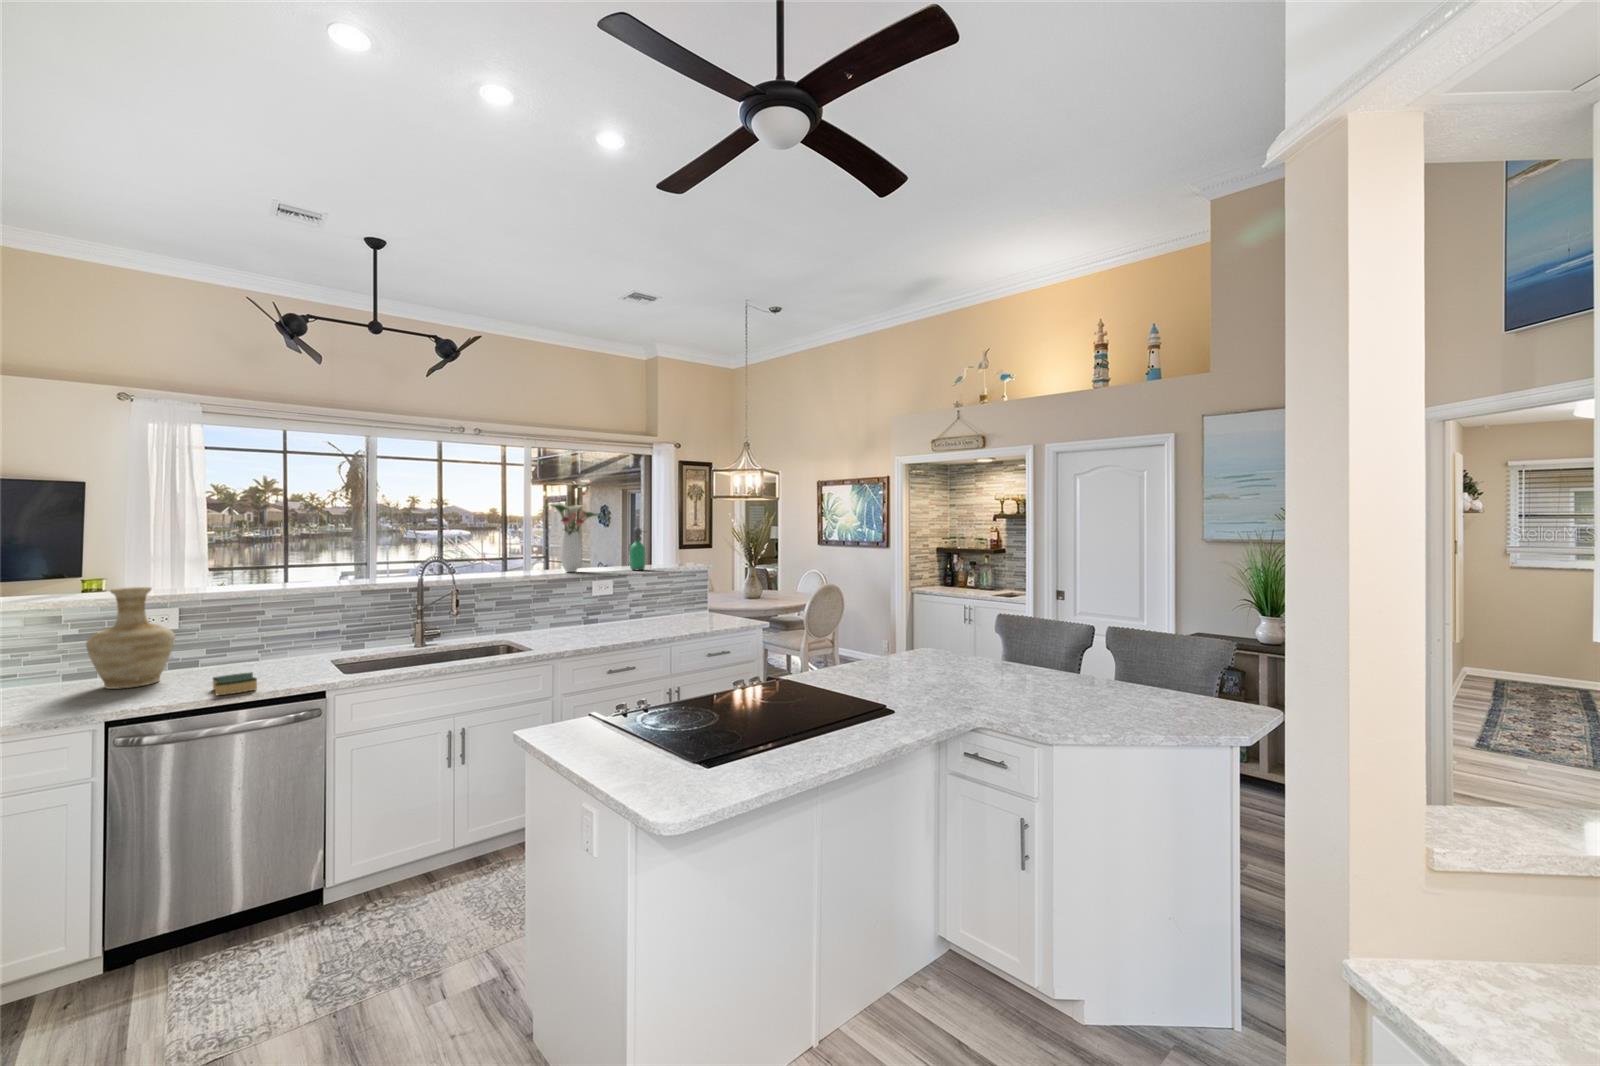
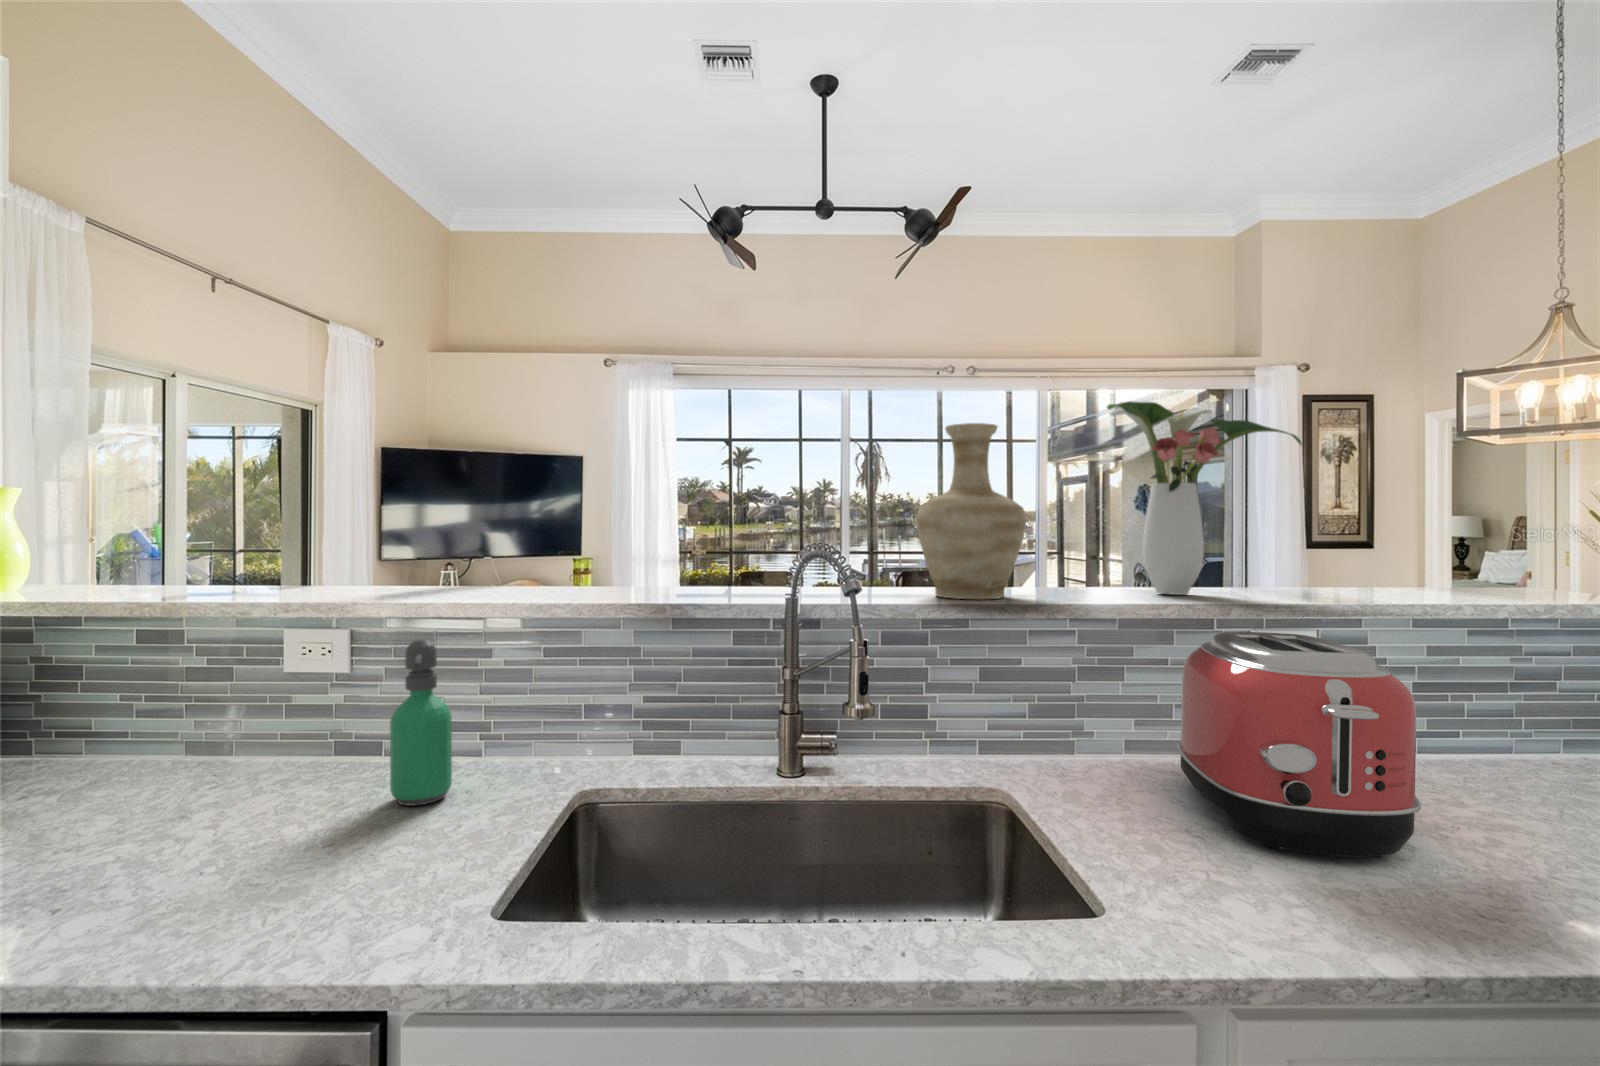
soap dispenser: present [630,528,645,570] -> present [390,639,452,806]
toaster: none [563,582,620,639] -> present [1177,632,1421,857]
vase: present [86,587,175,689] -> present [916,423,1027,599]
sponge: present [213,672,257,695] -> none [190,836,342,924]

